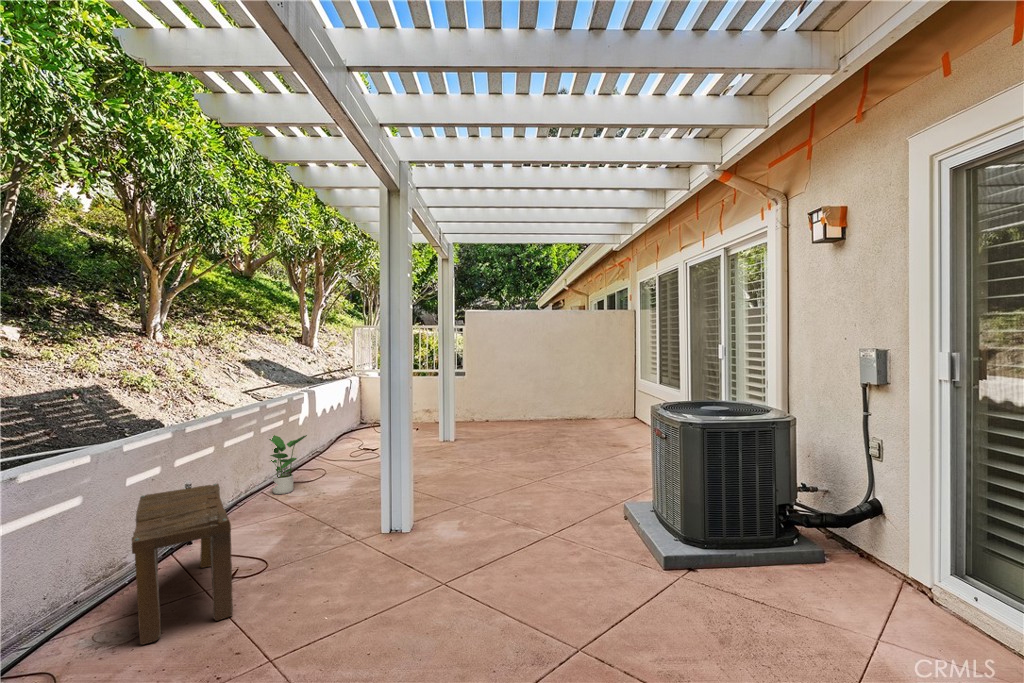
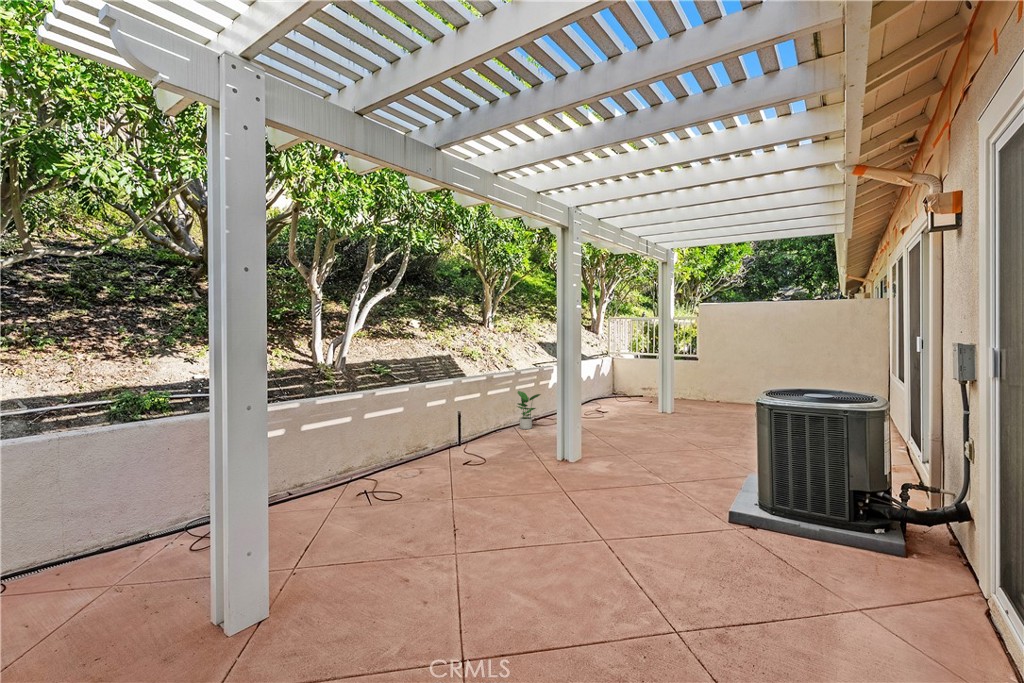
bench: present [132,484,233,645] -> none [410,412,466,476]

